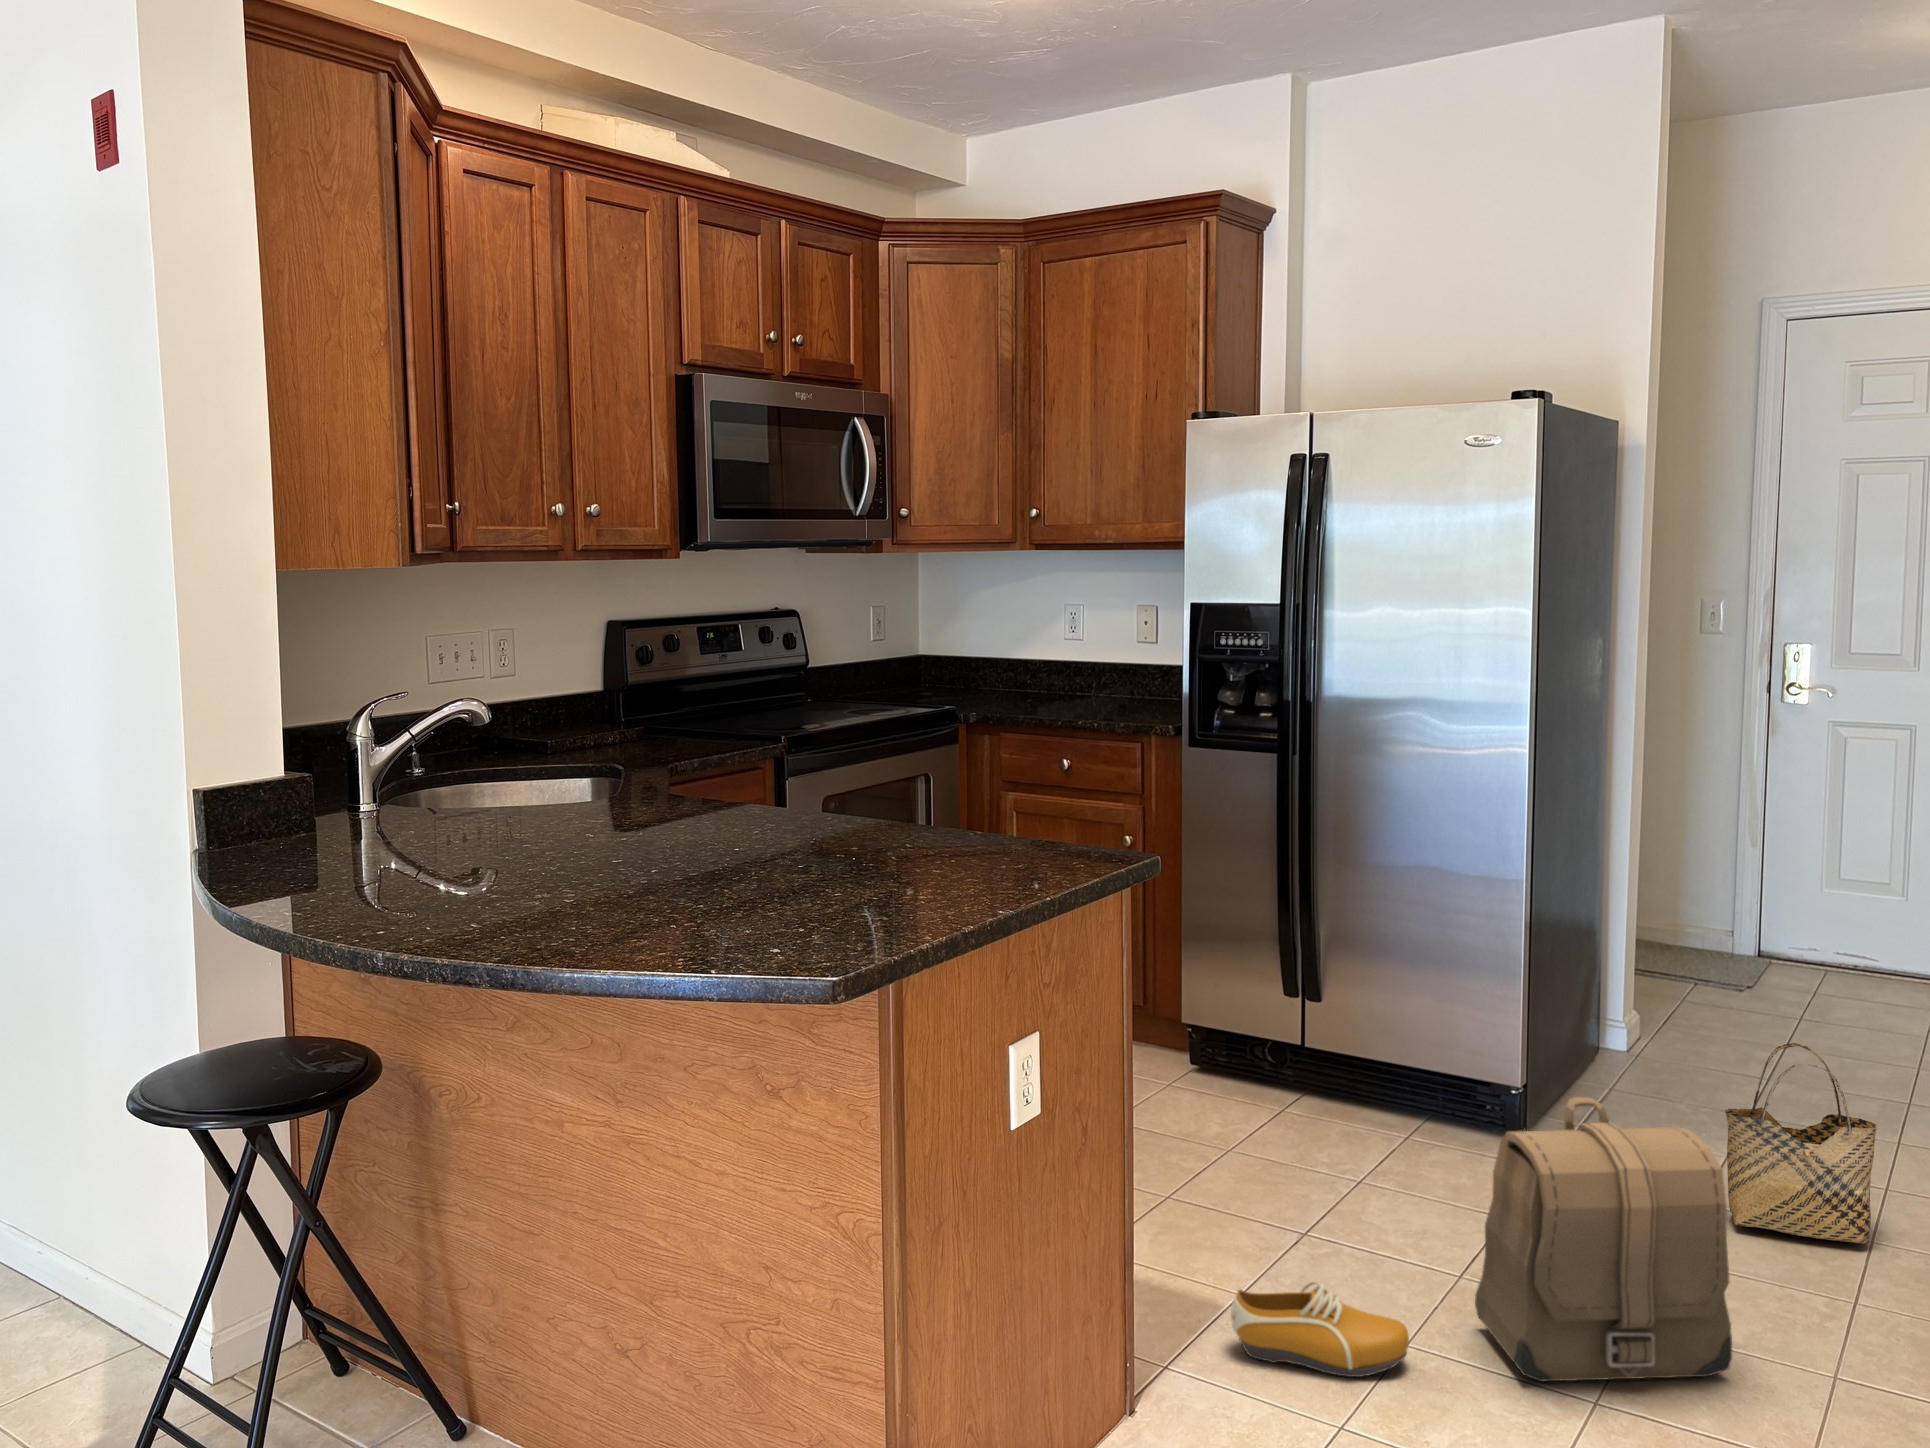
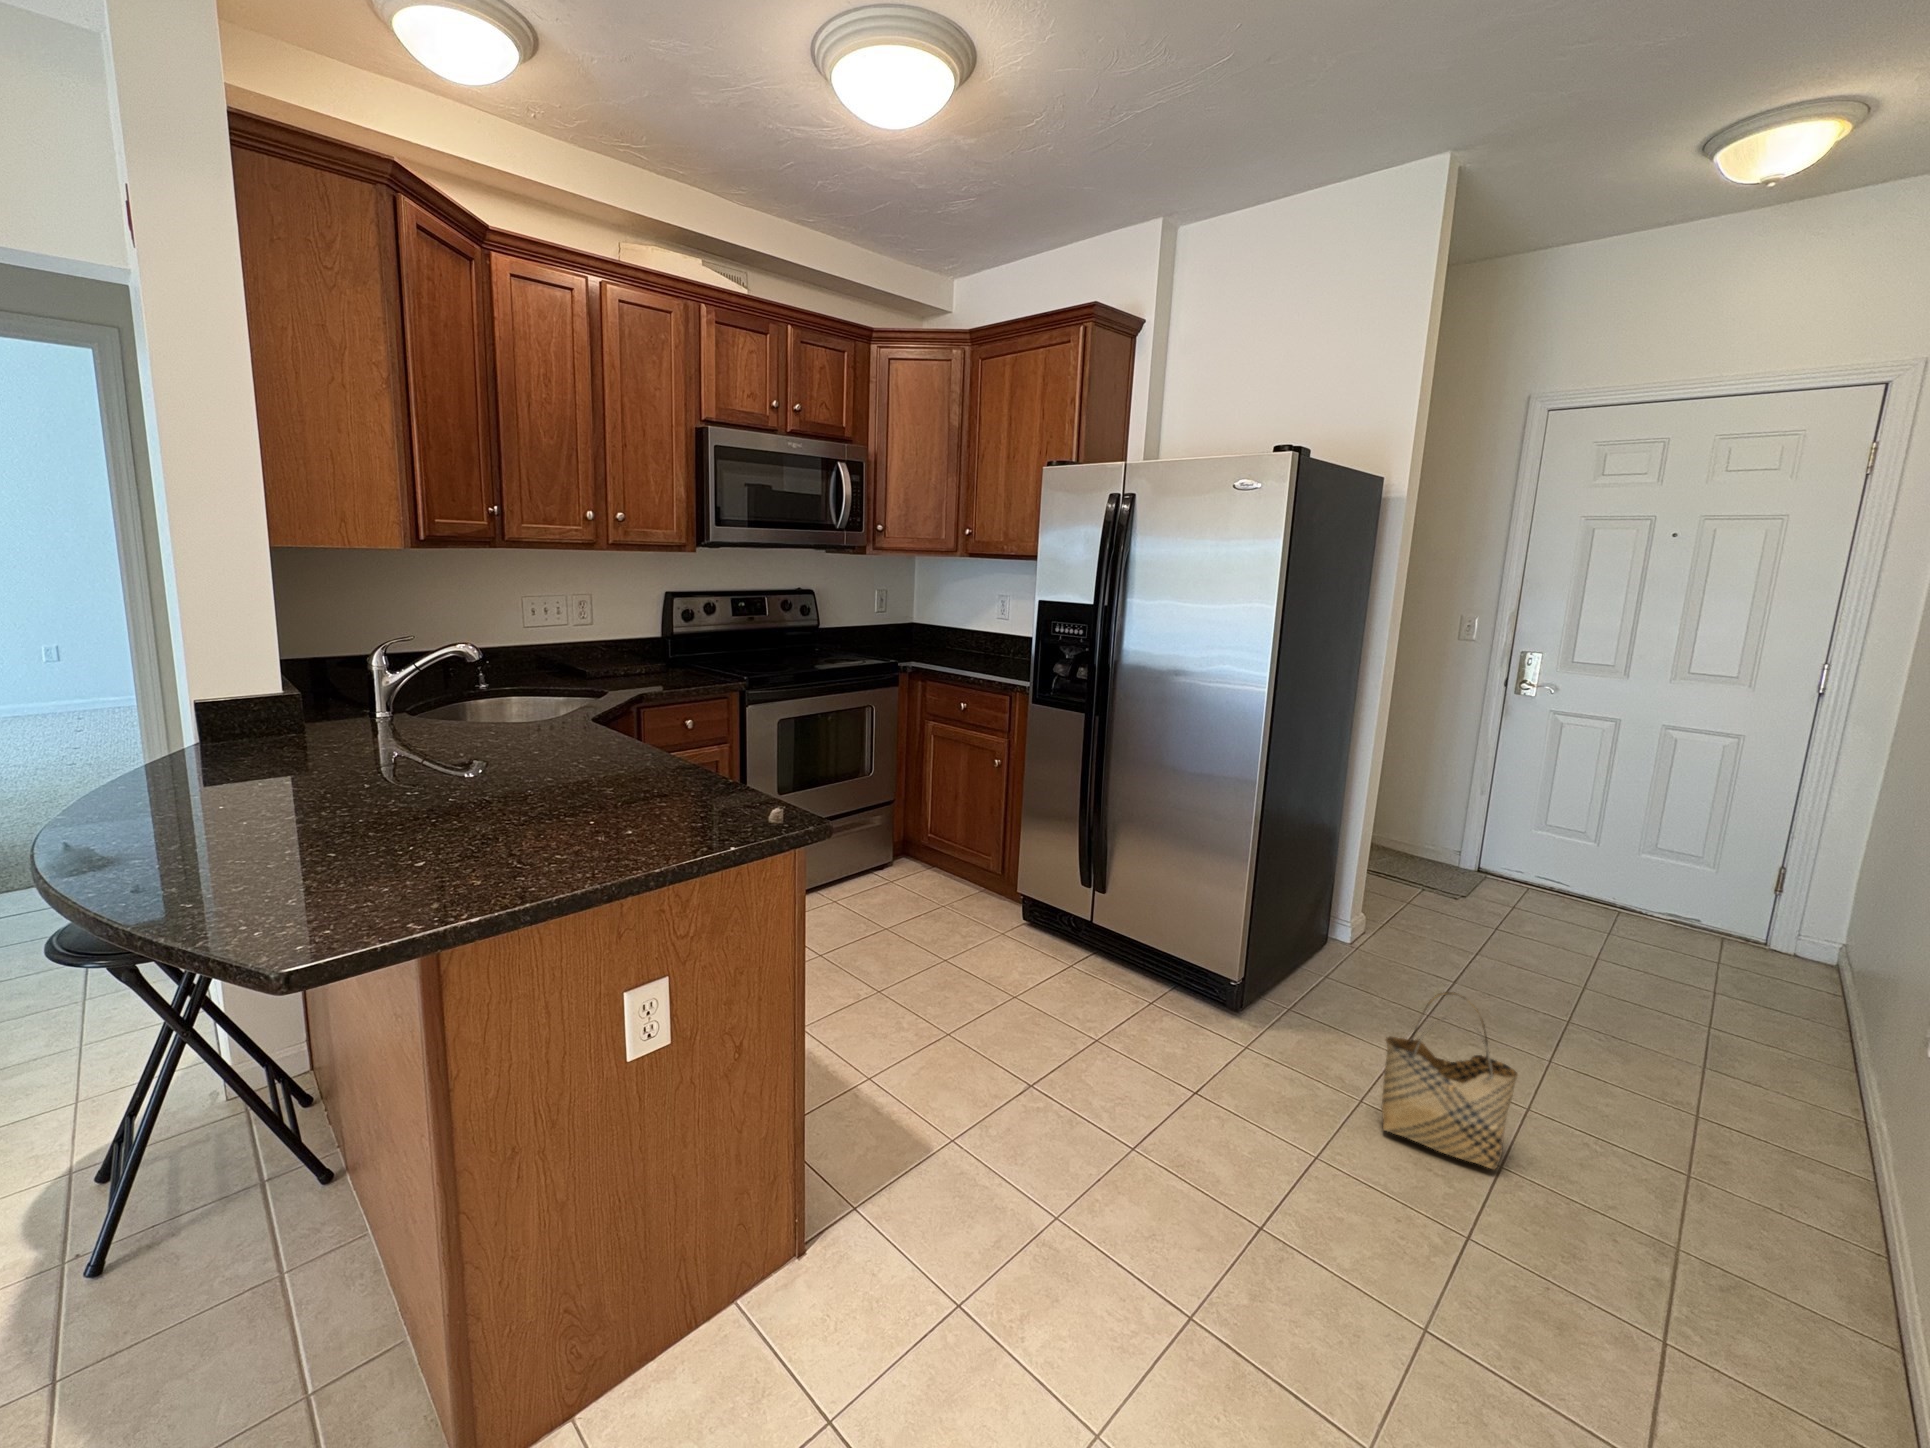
backpack: present [1475,1097,1732,1382] -> none [1126,1039,1336,1302]
shoe: present [1231,1282,1409,1377] -> none [920,1148,1055,1243]

